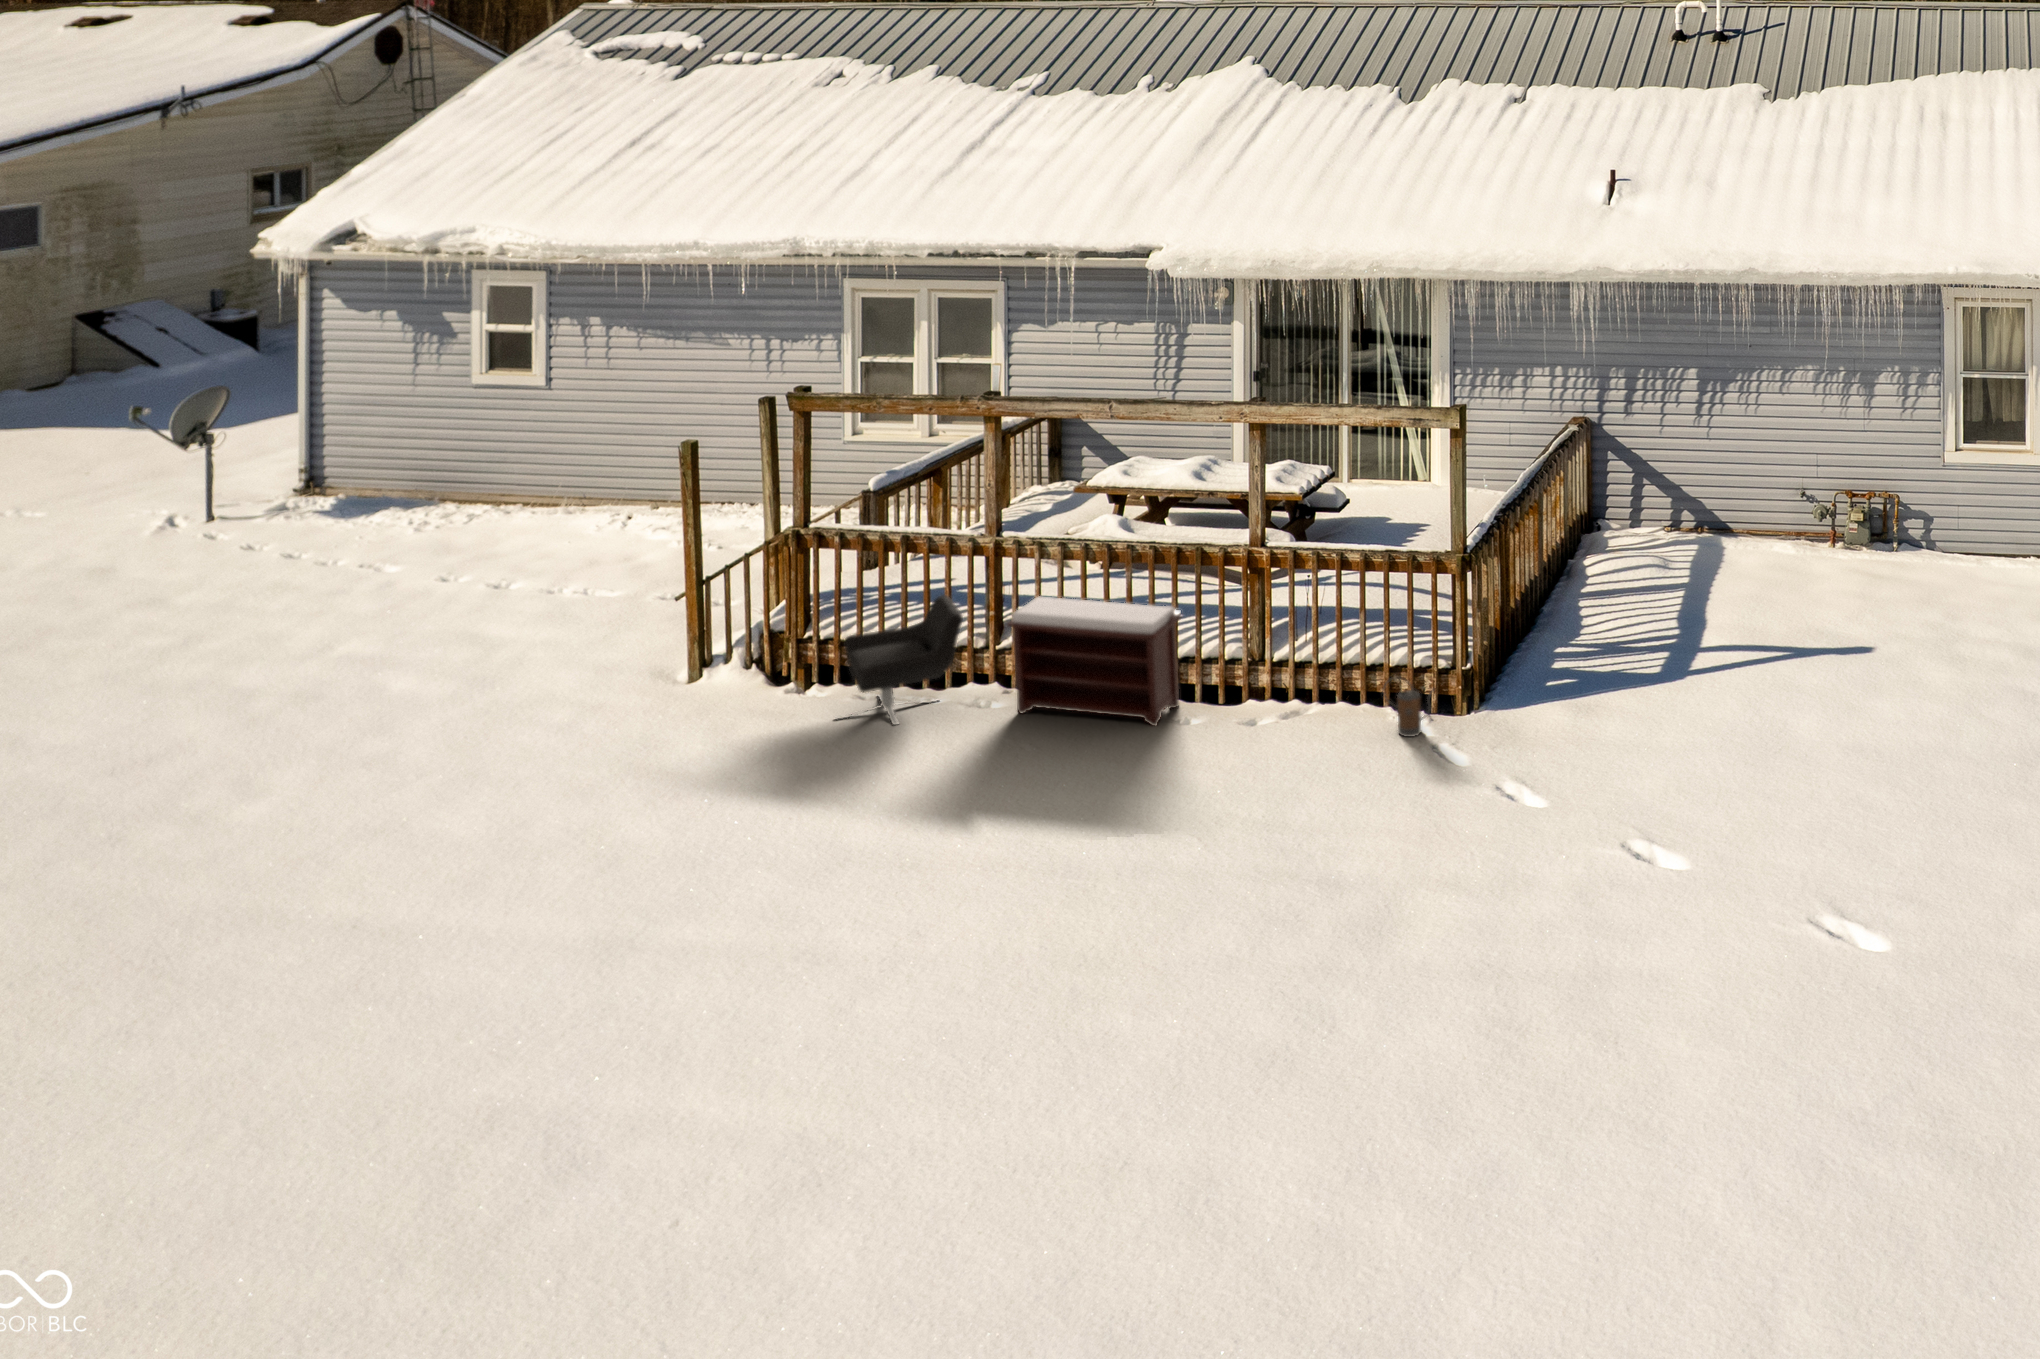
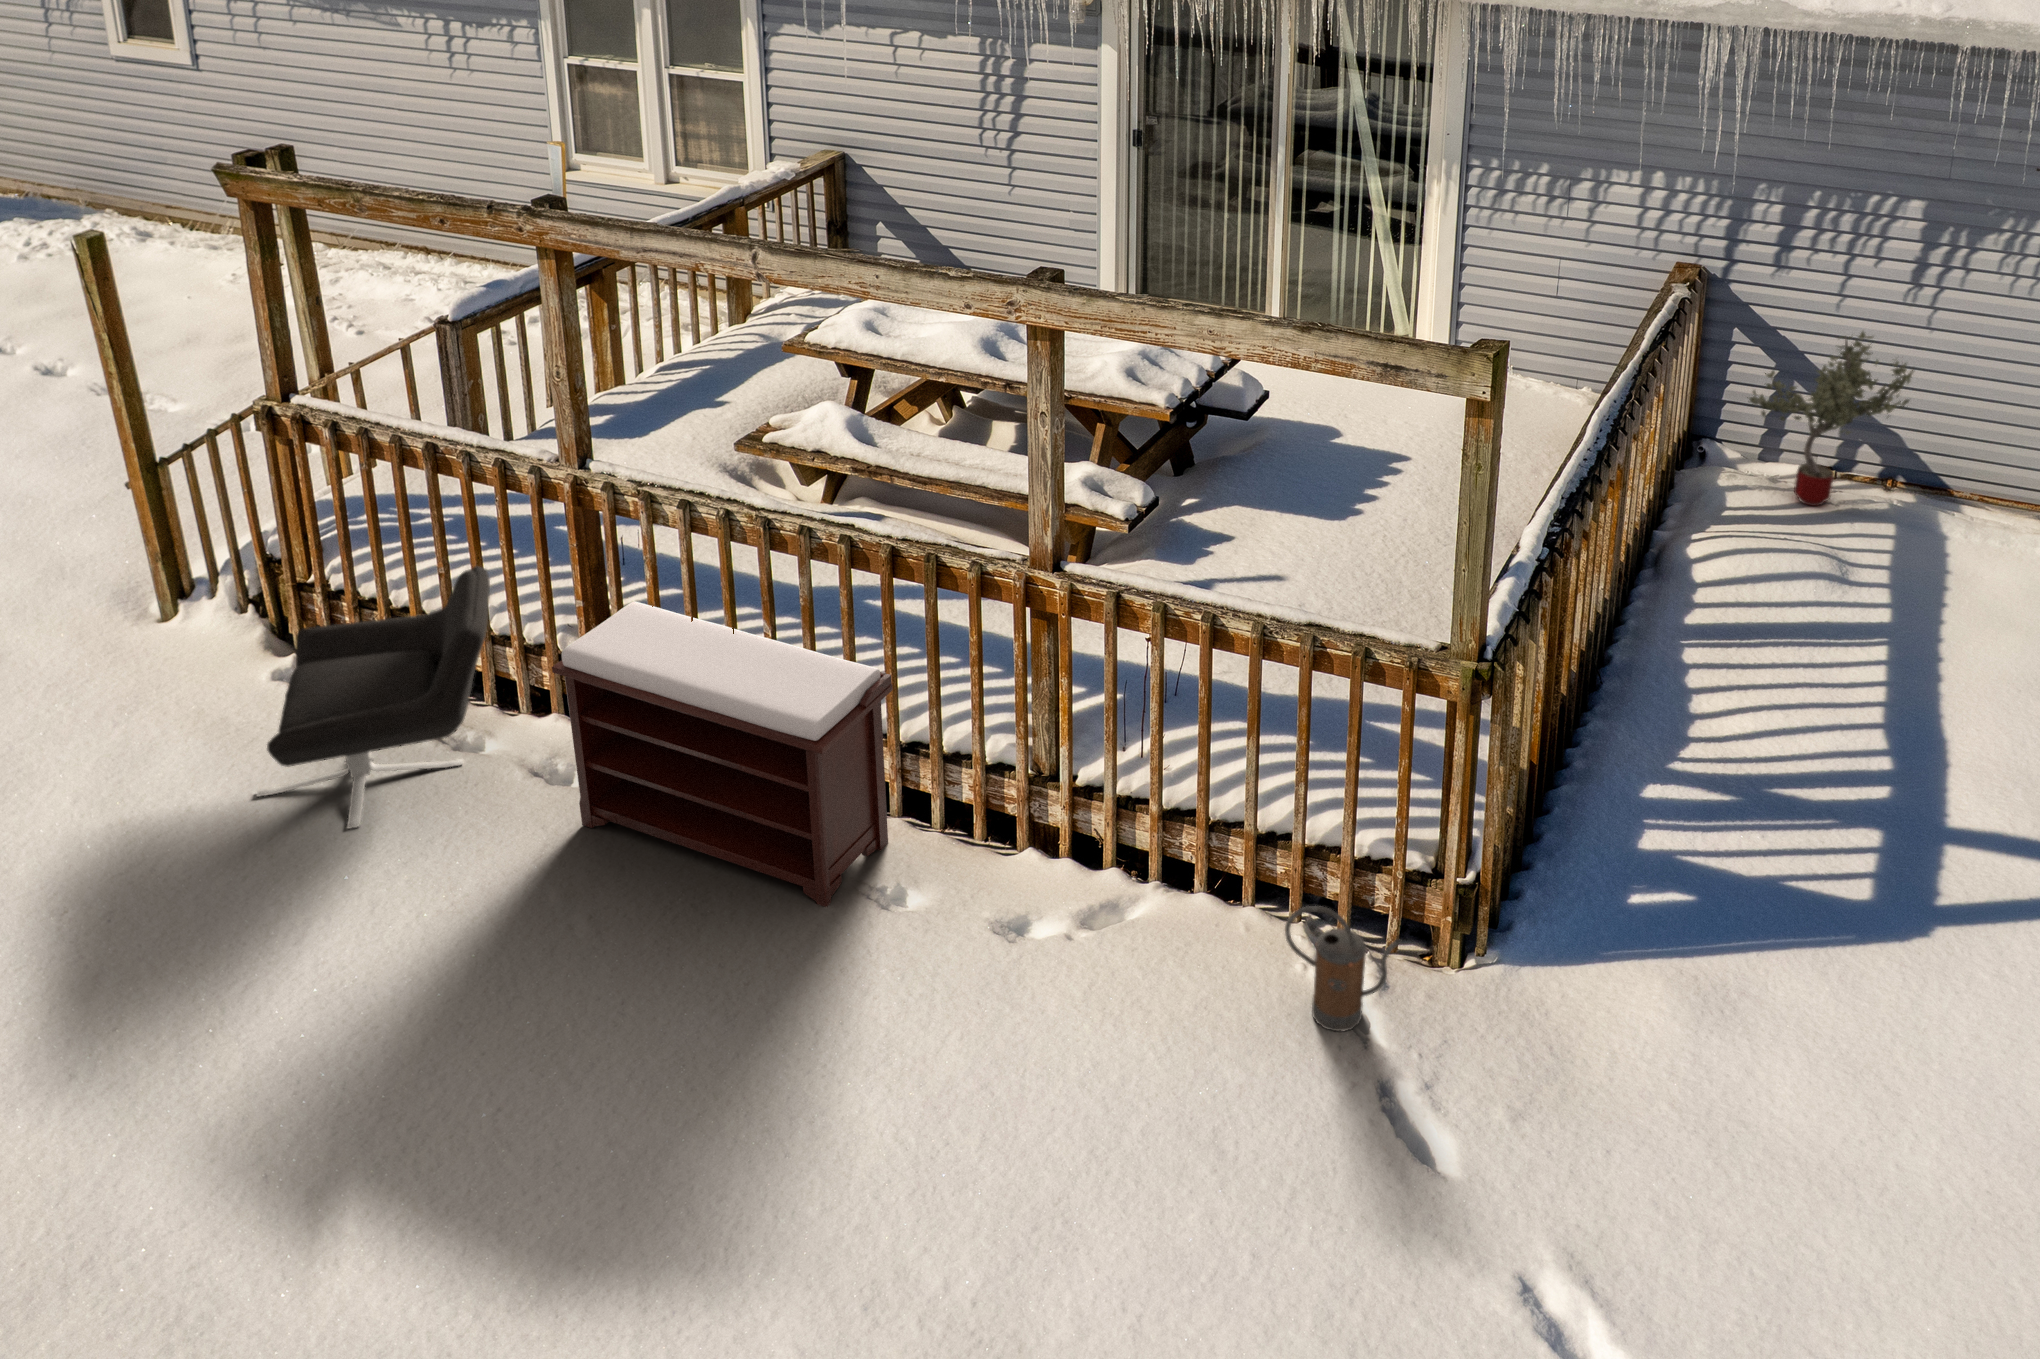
potted tree: none [1618,447,1703,550] -> present [1747,331,1913,506]

